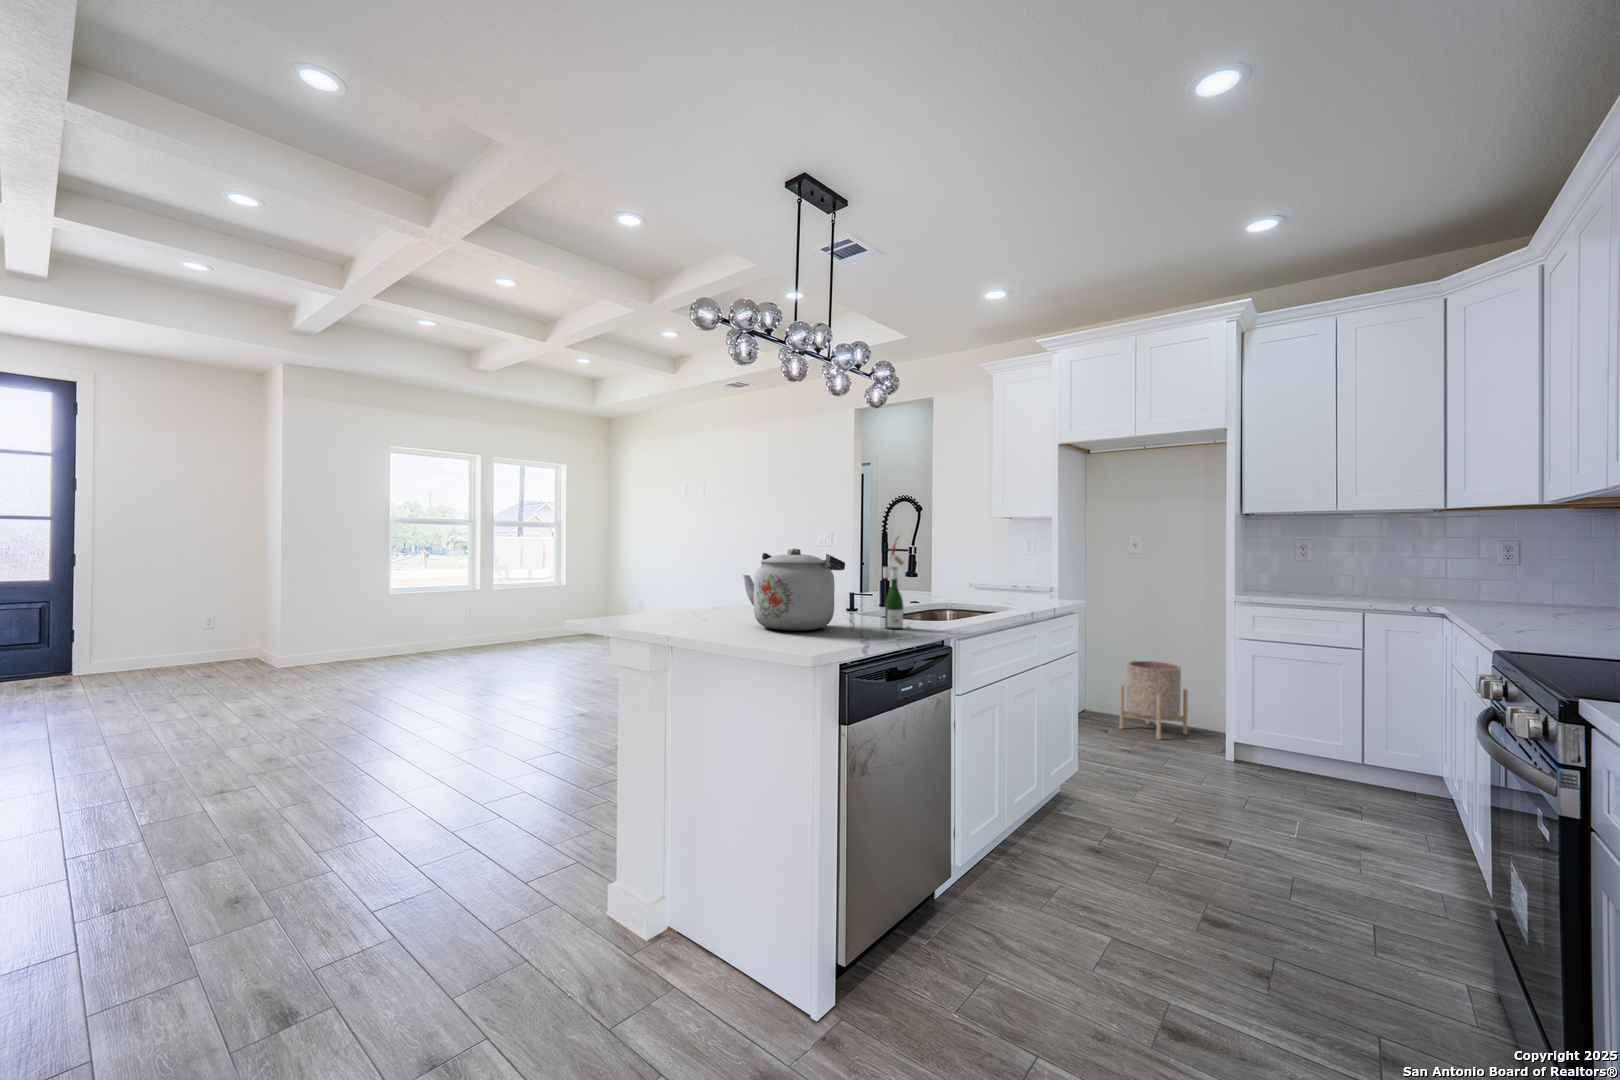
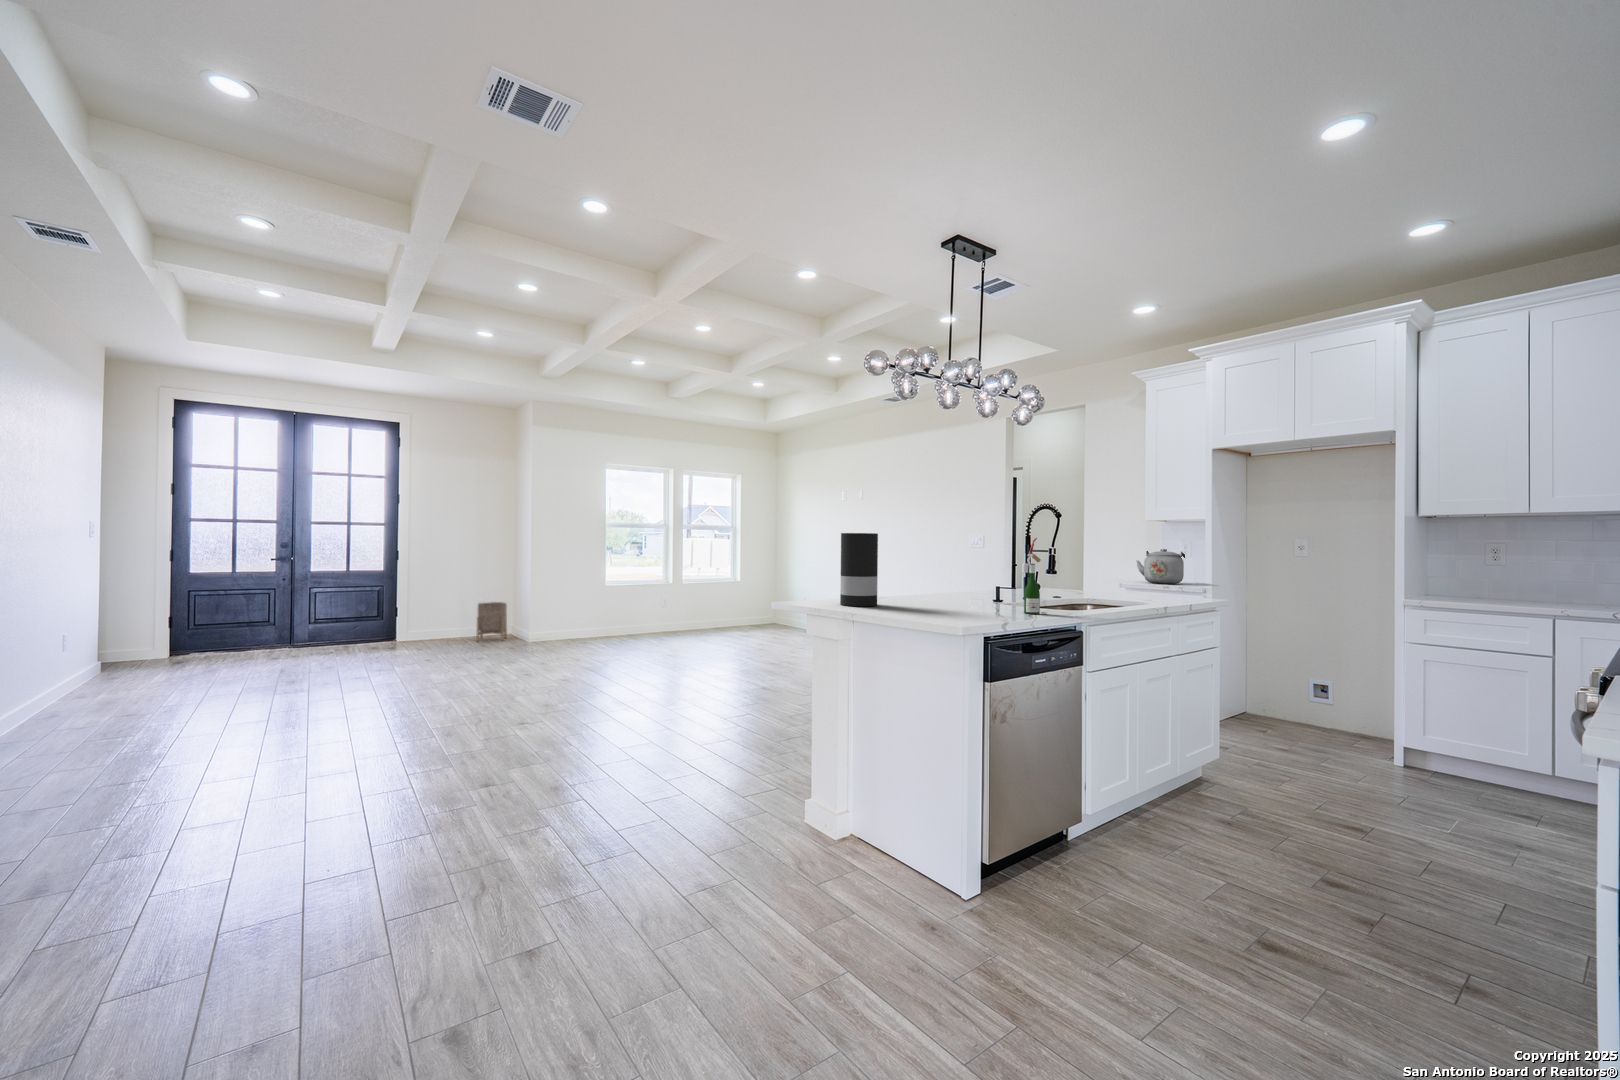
vase: none [655,529,705,625] -> present [840,533,878,606]
kettle: present [743,549,845,630] -> present [1136,549,1185,584]
planter: present [1120,661,1188,740] -> present [477,602,507,641]

